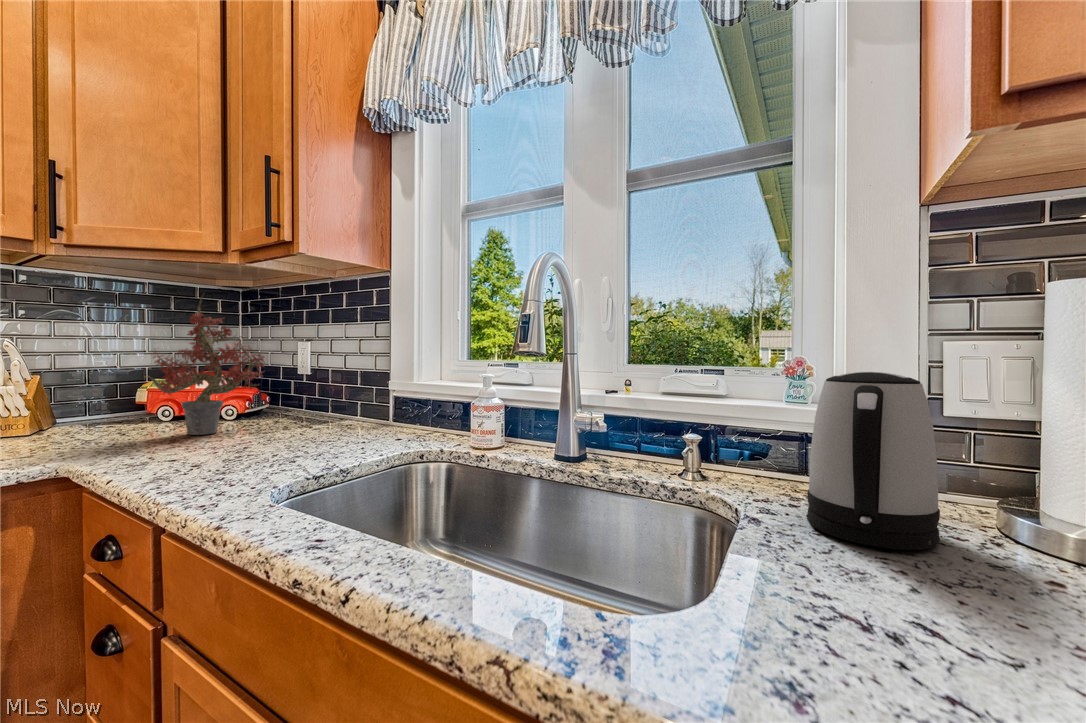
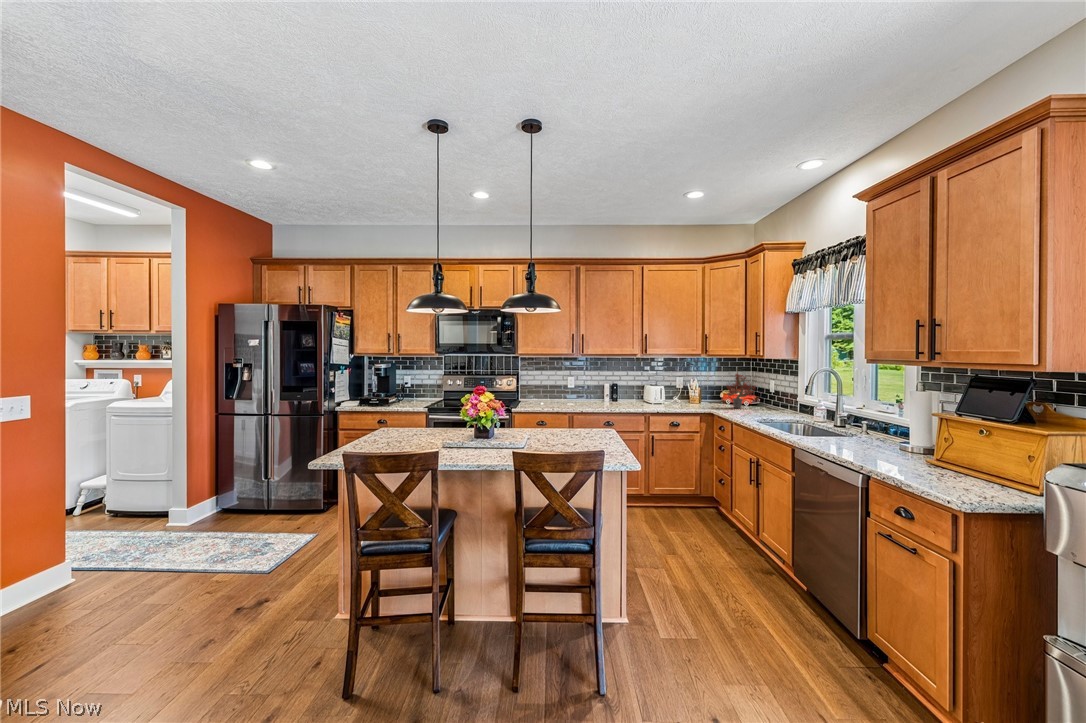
kettle: present [807,372,940,550] -> none [842,405,879,442]

